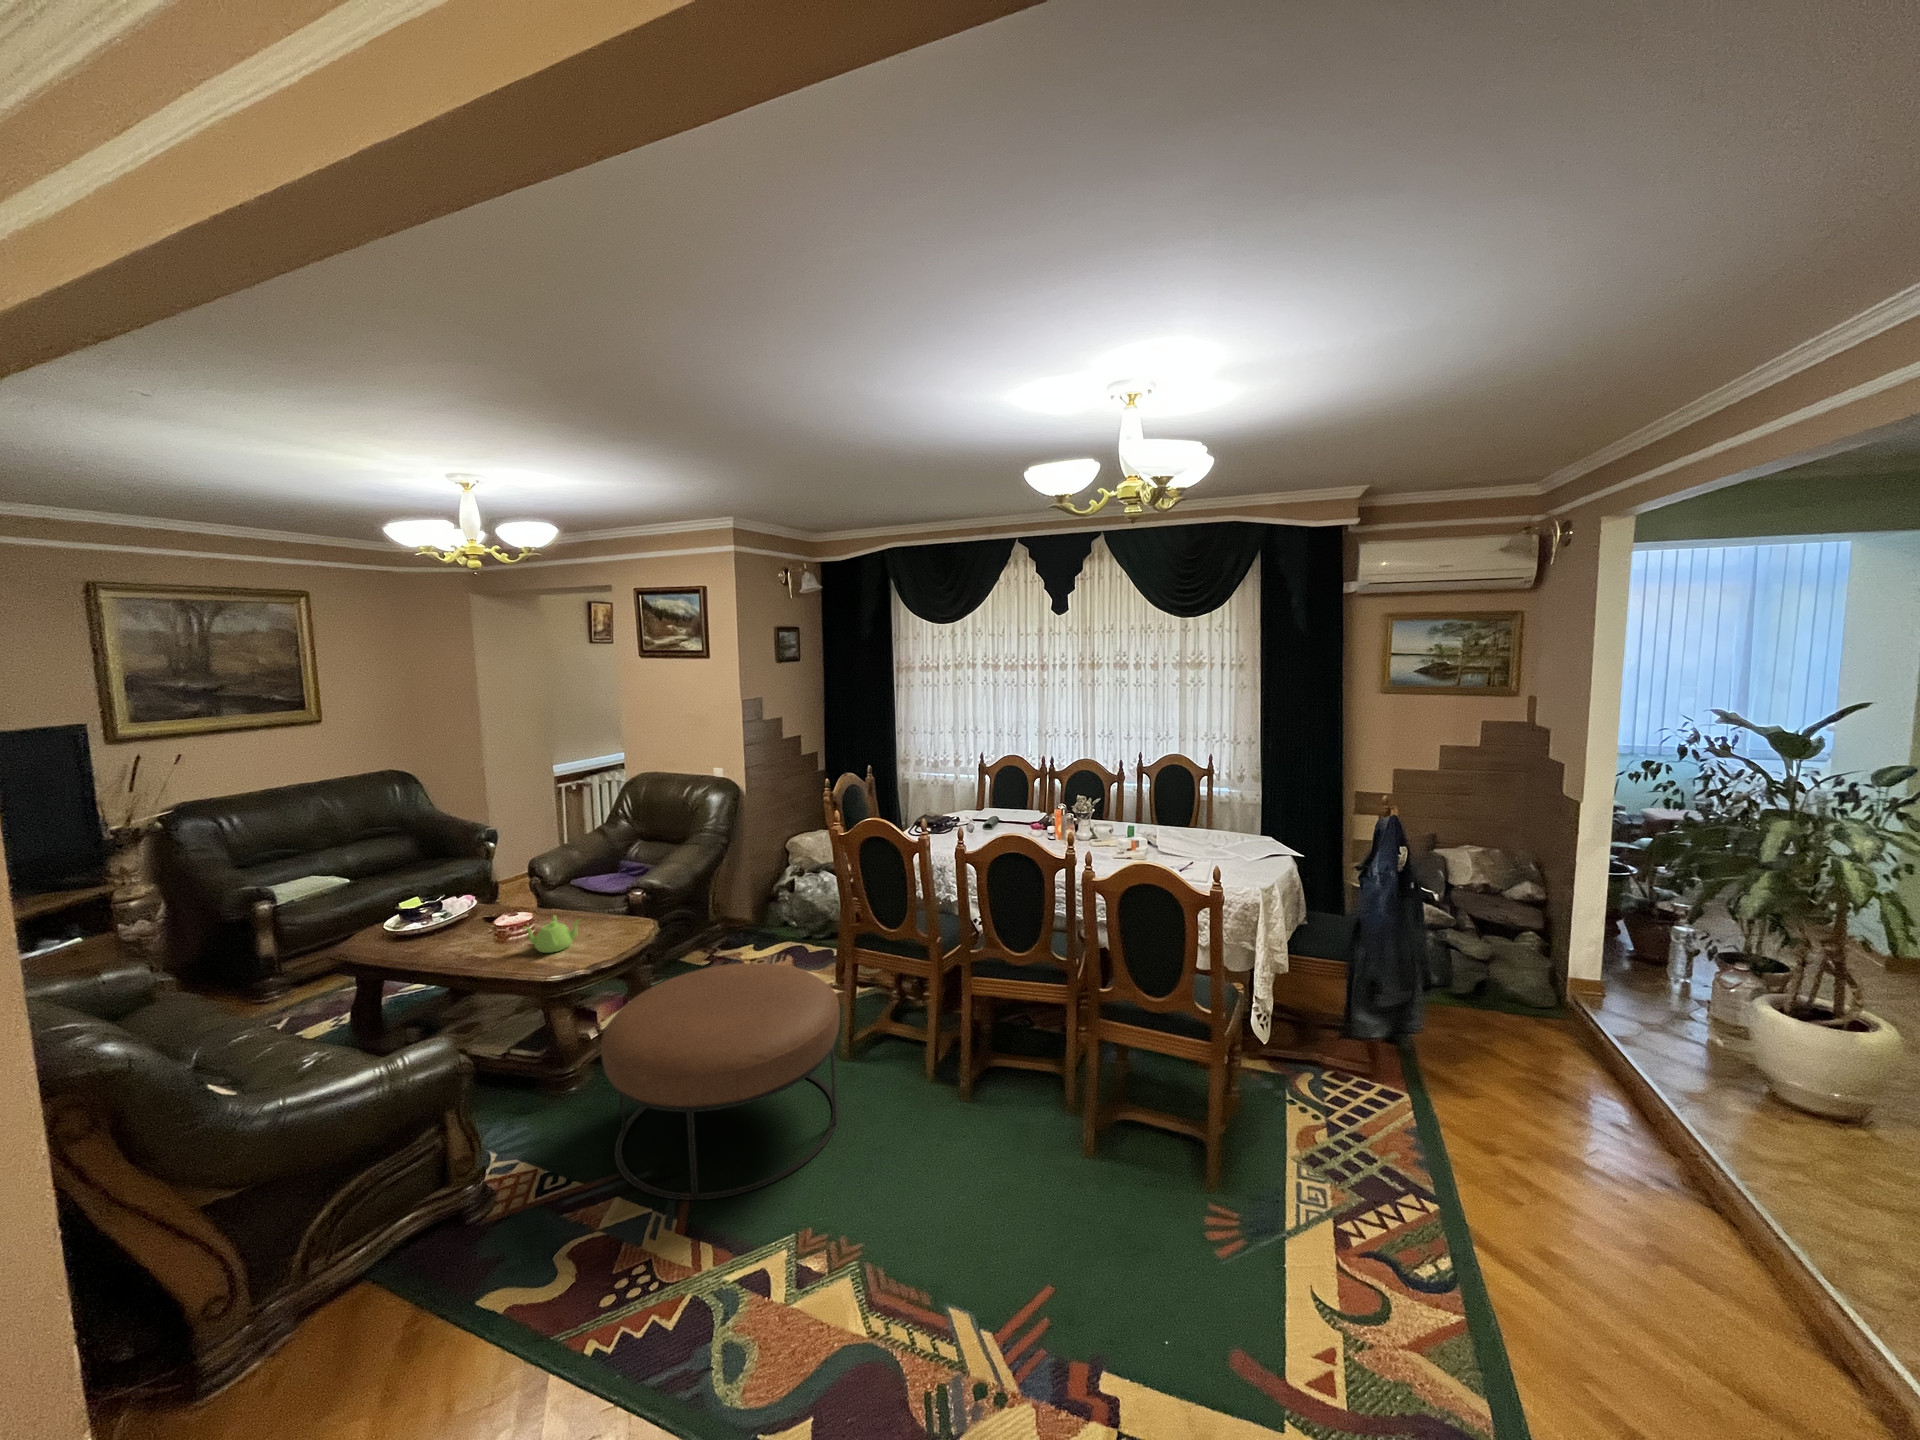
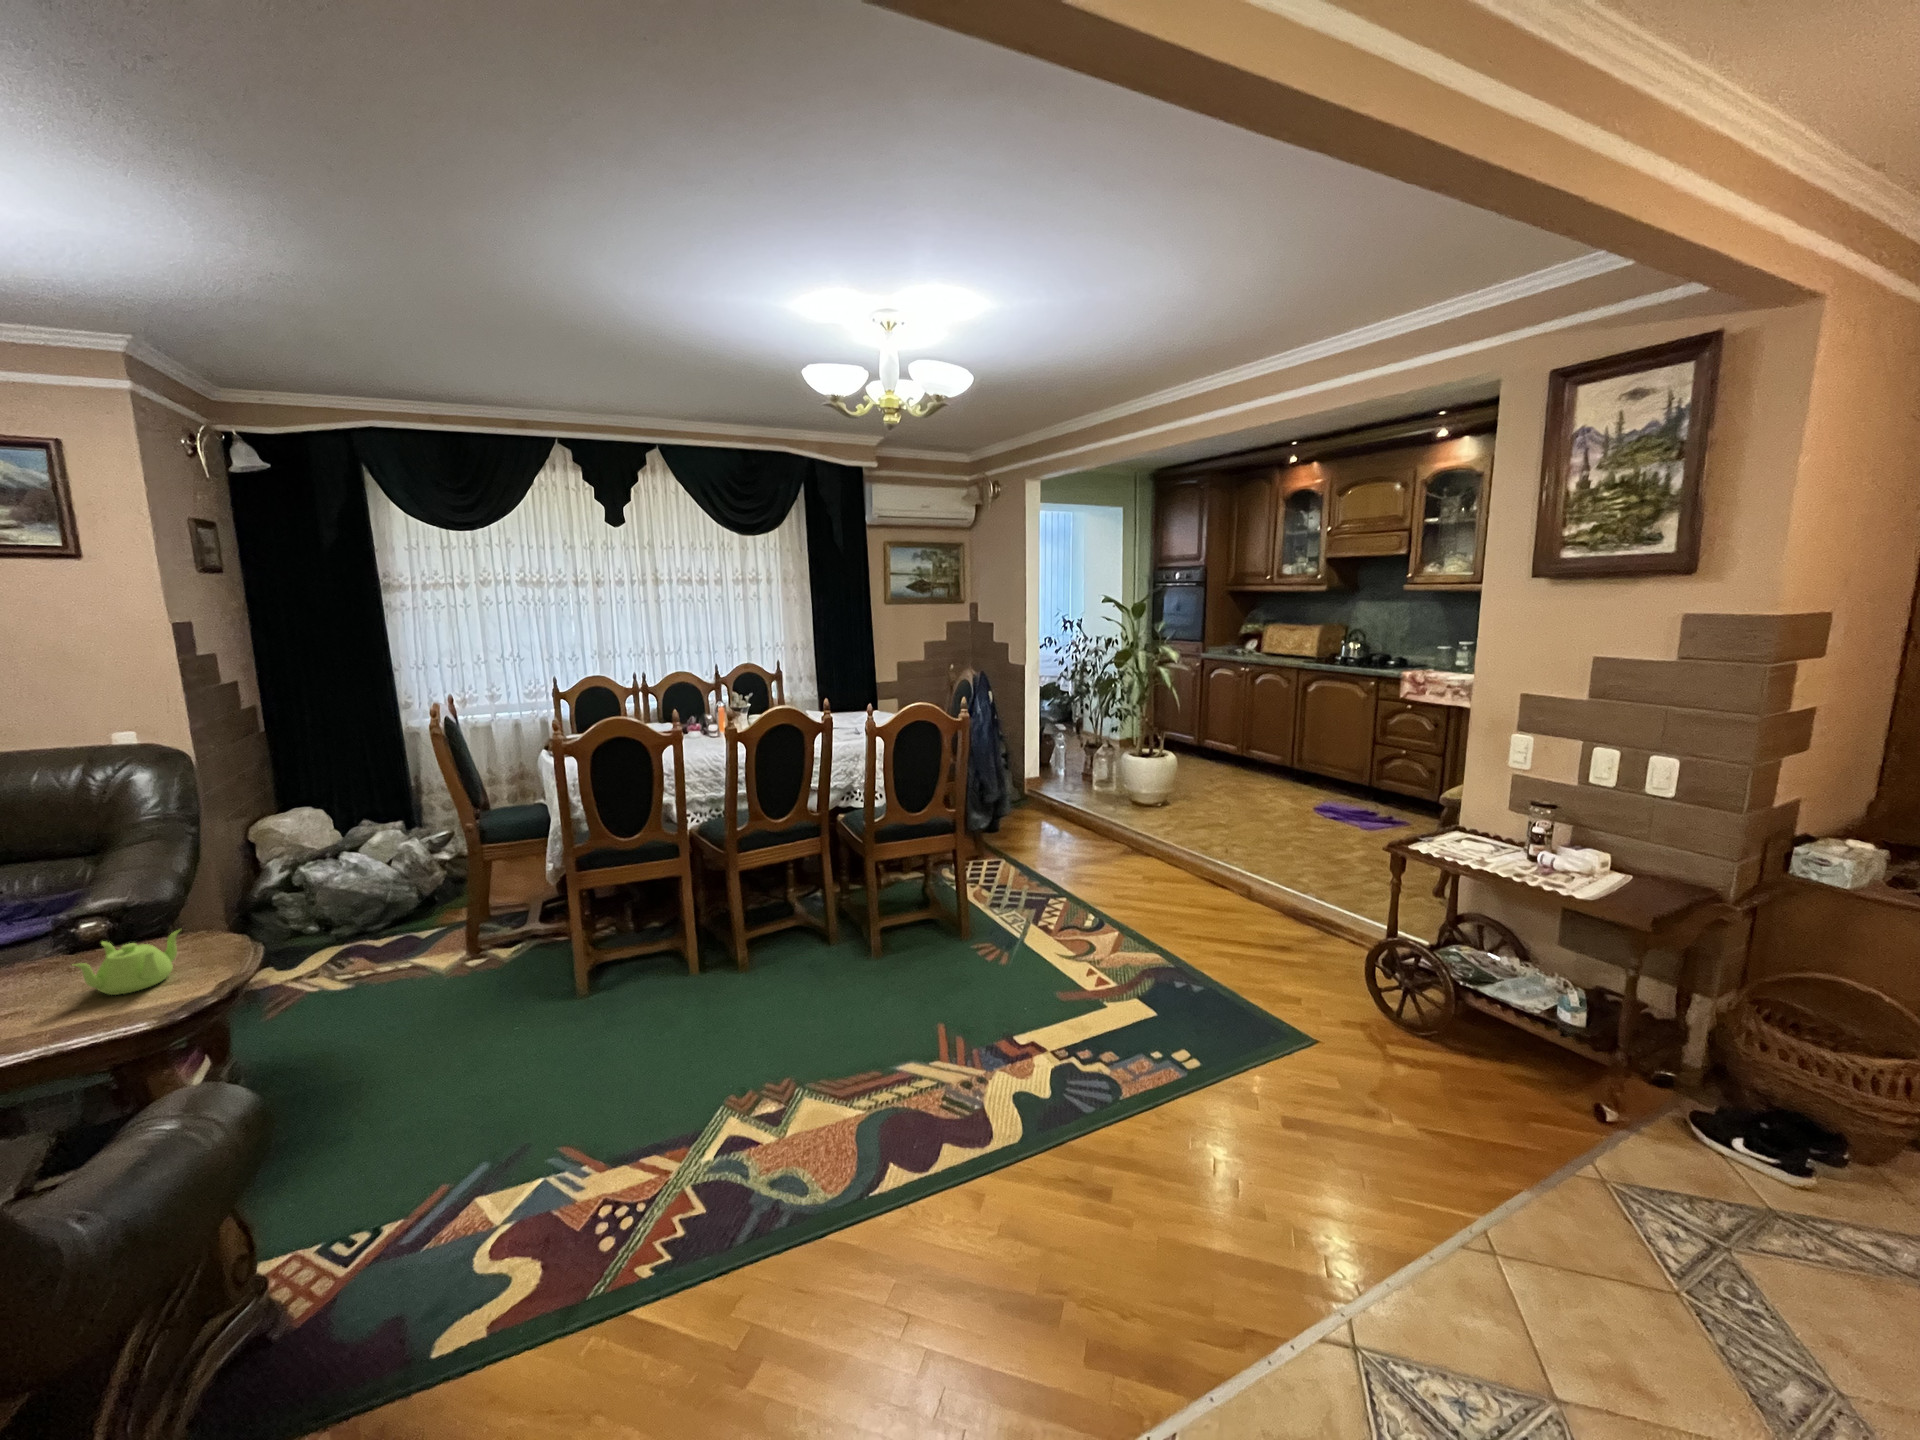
ottoman: present [601,963,840,1200] -> none [344,903,661,1182]

